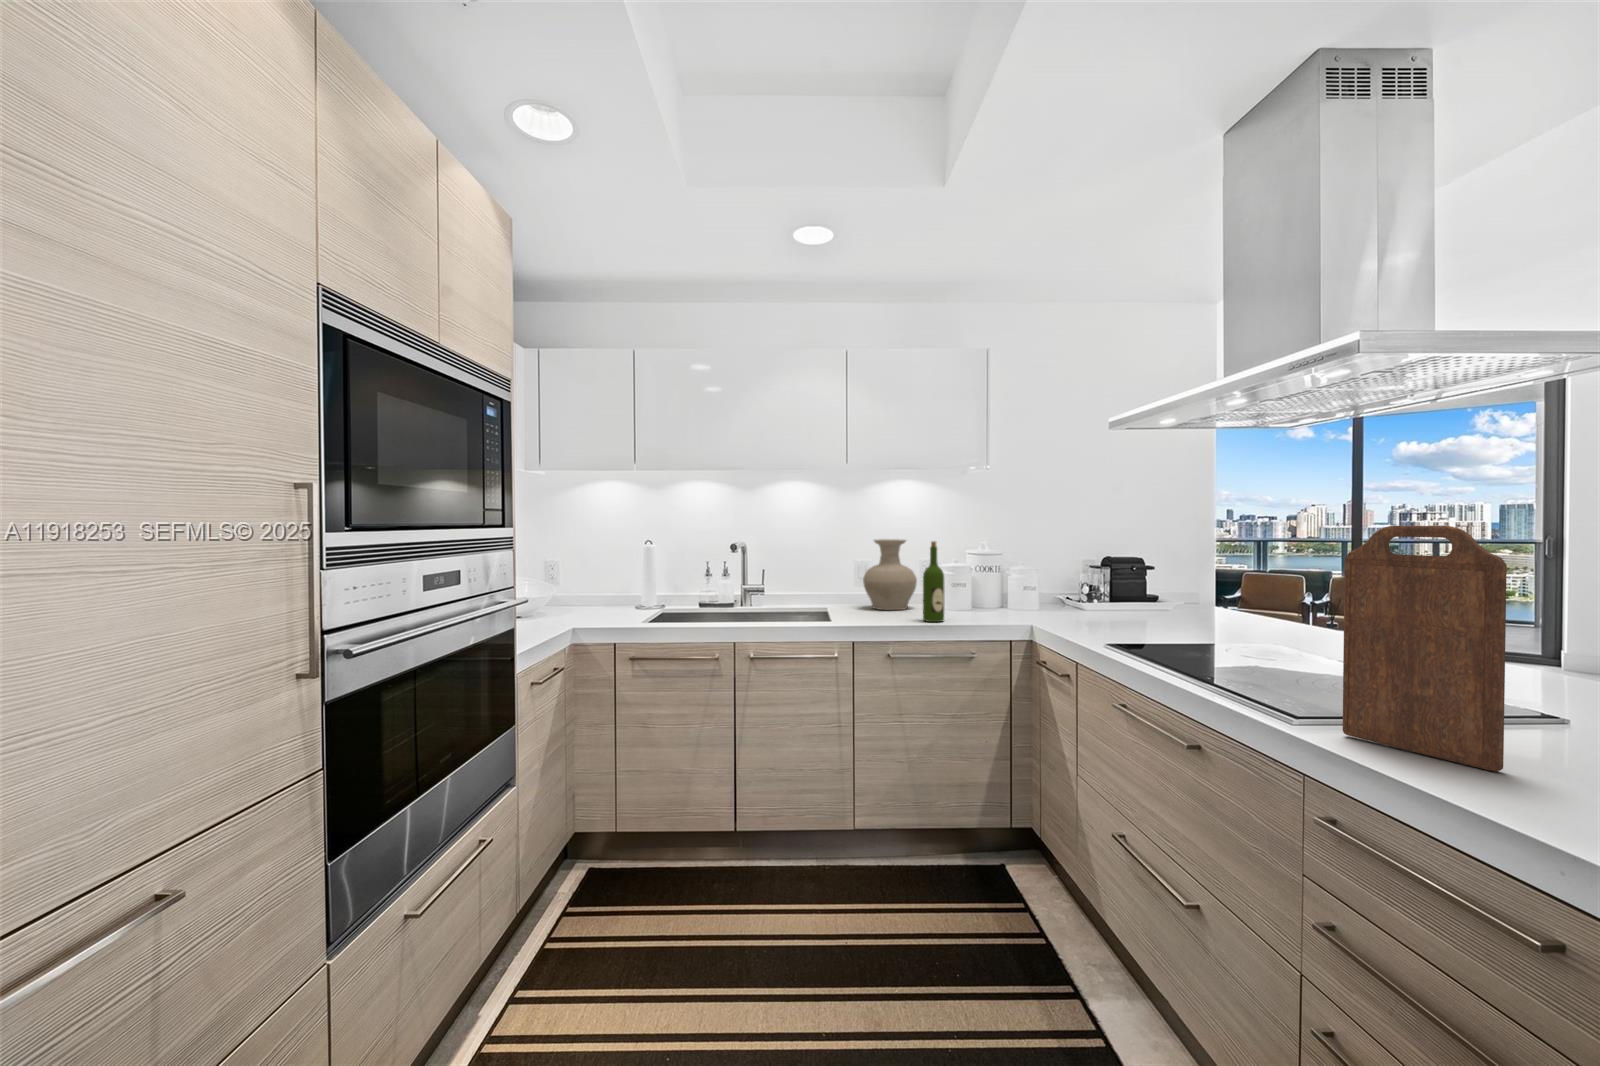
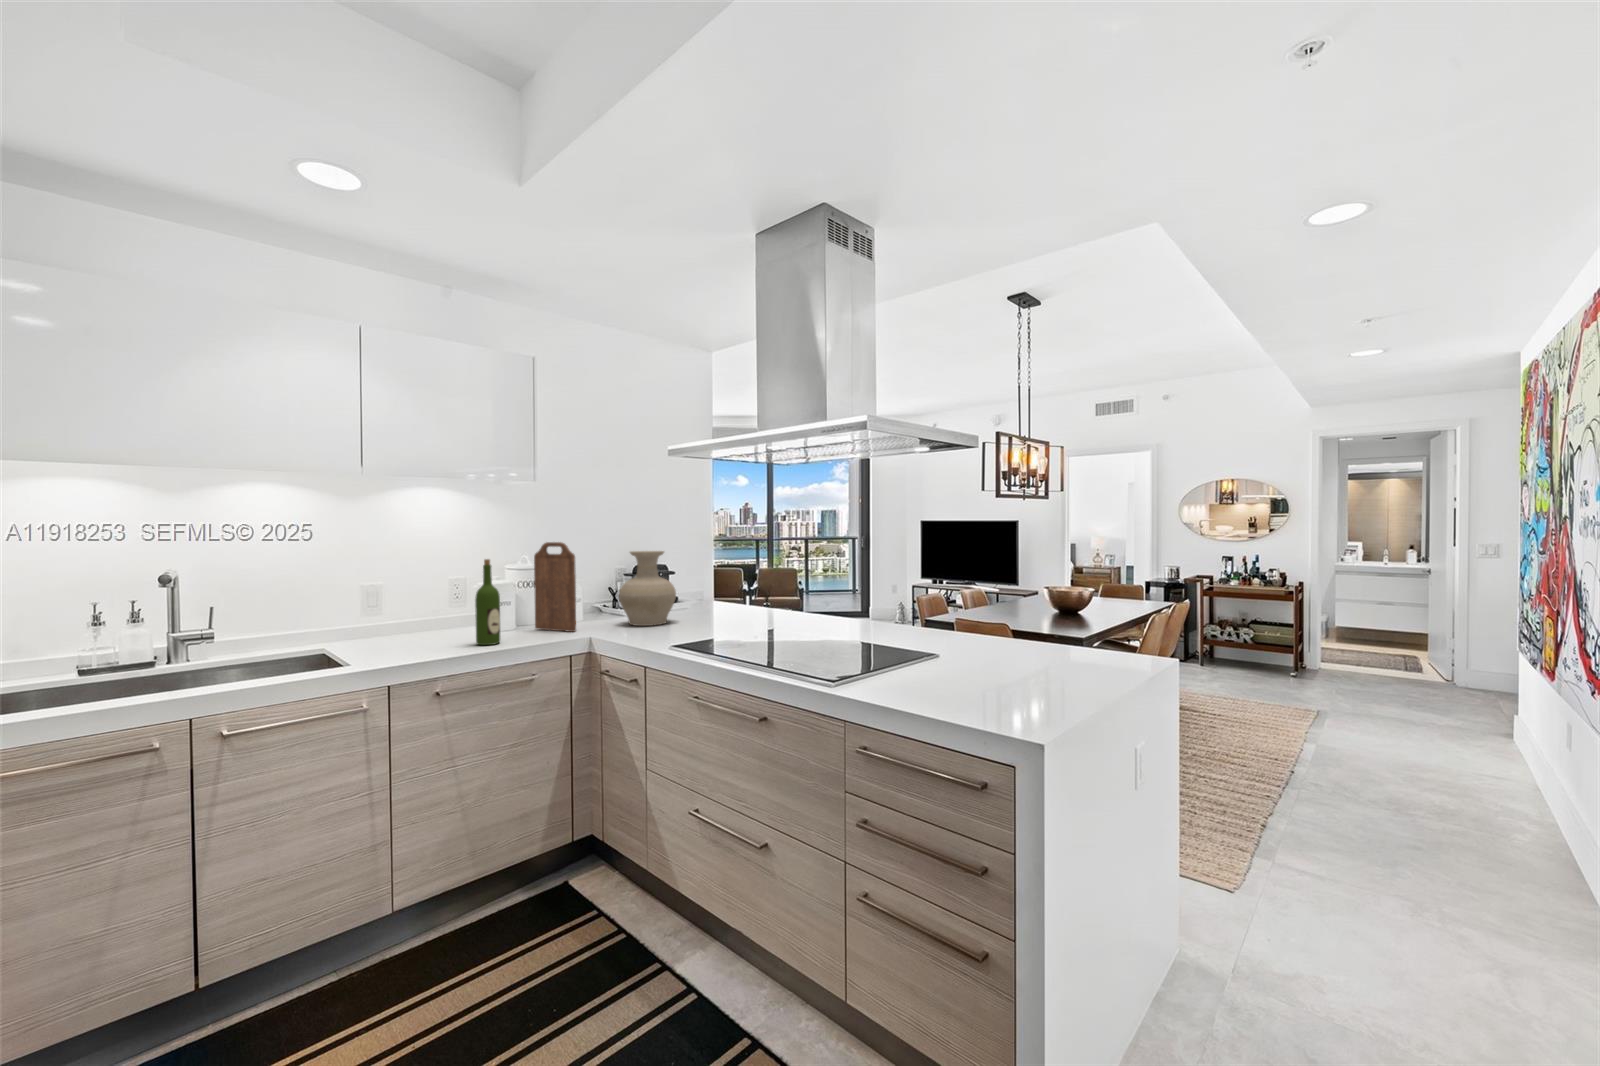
cutting board: present [1343,526,1507,772] -> present [534,542,576,632]
vase: present [863,539,917,610] -> present [619,551,676,626]

